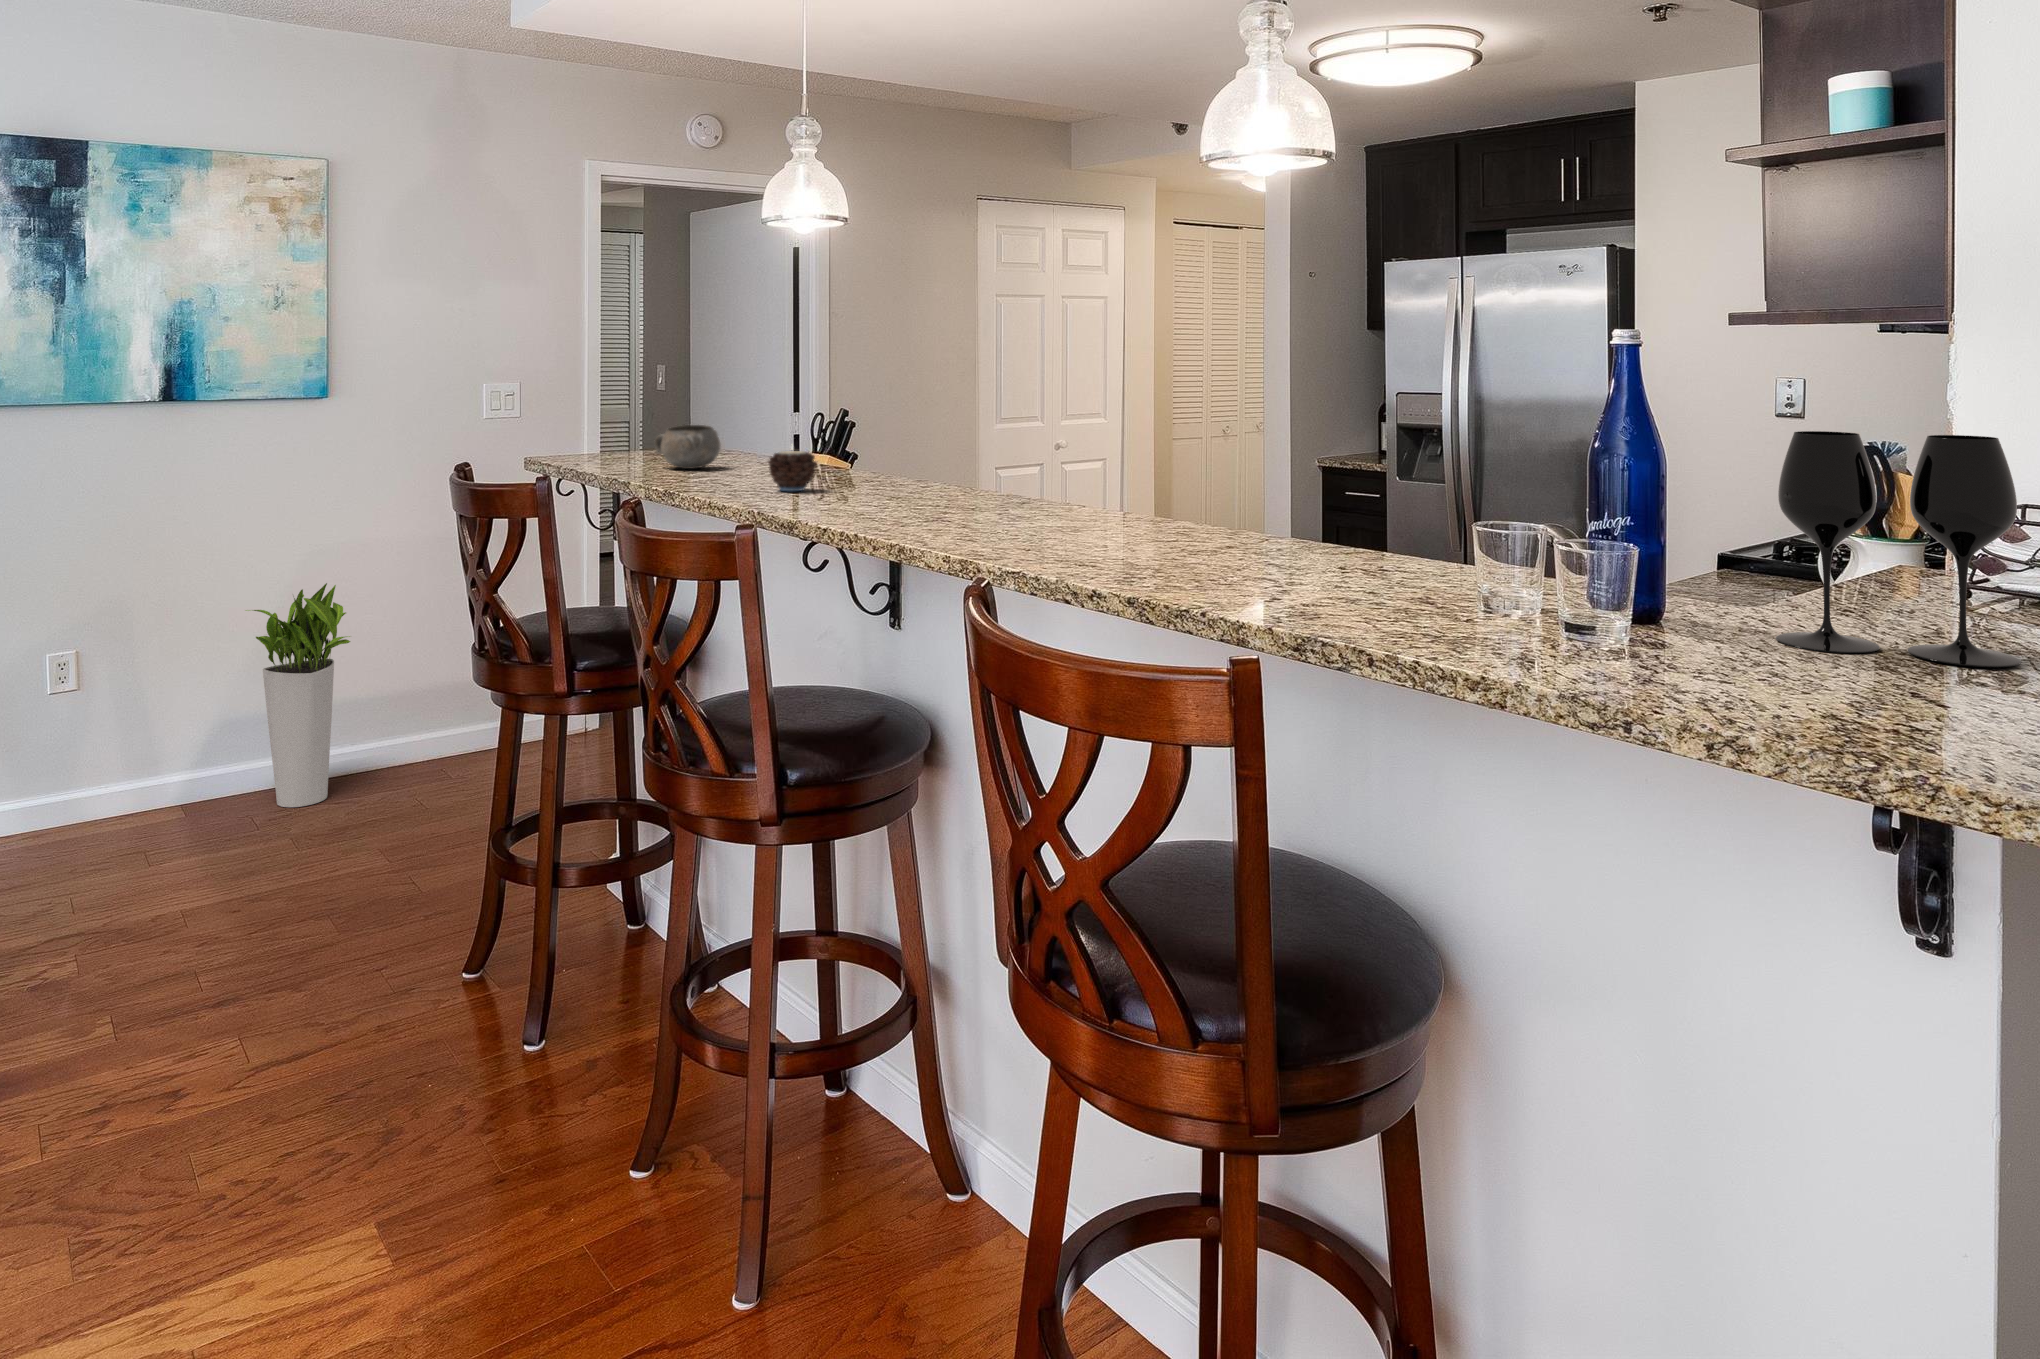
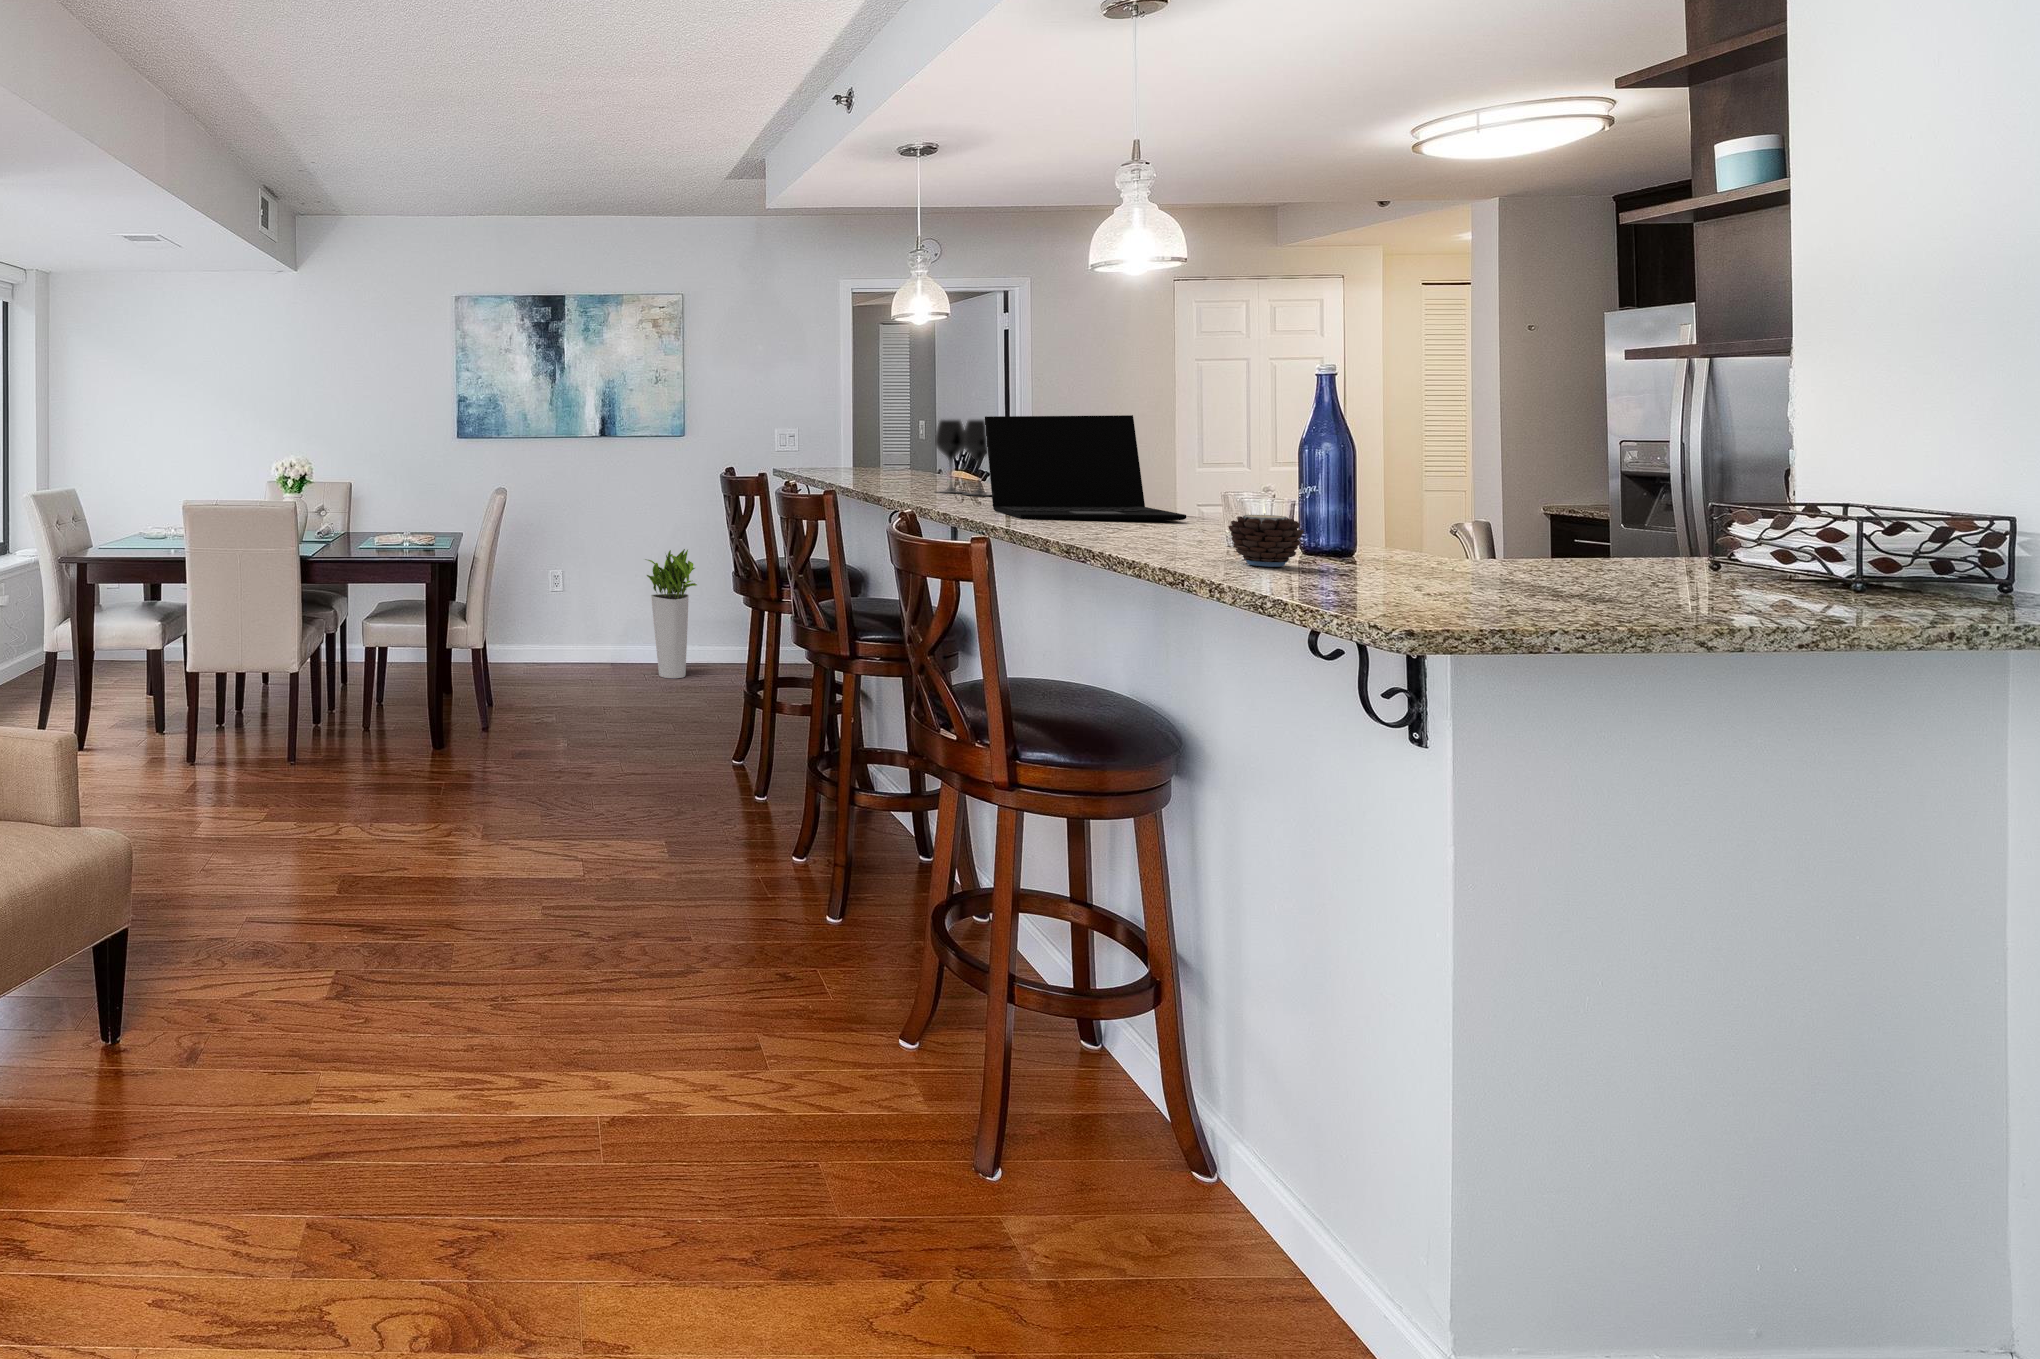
laptop: none [993,385,1294,566] -> present [985,415,1186,520]
decorative bowl: present [654,425,720,469] -> none [845,450,887,478]
wine glass: present [1776,431,2021,667] -> present [935,420,991,496]
candle: present [768,451,817,491] -> present [1228,506,1304,567]

